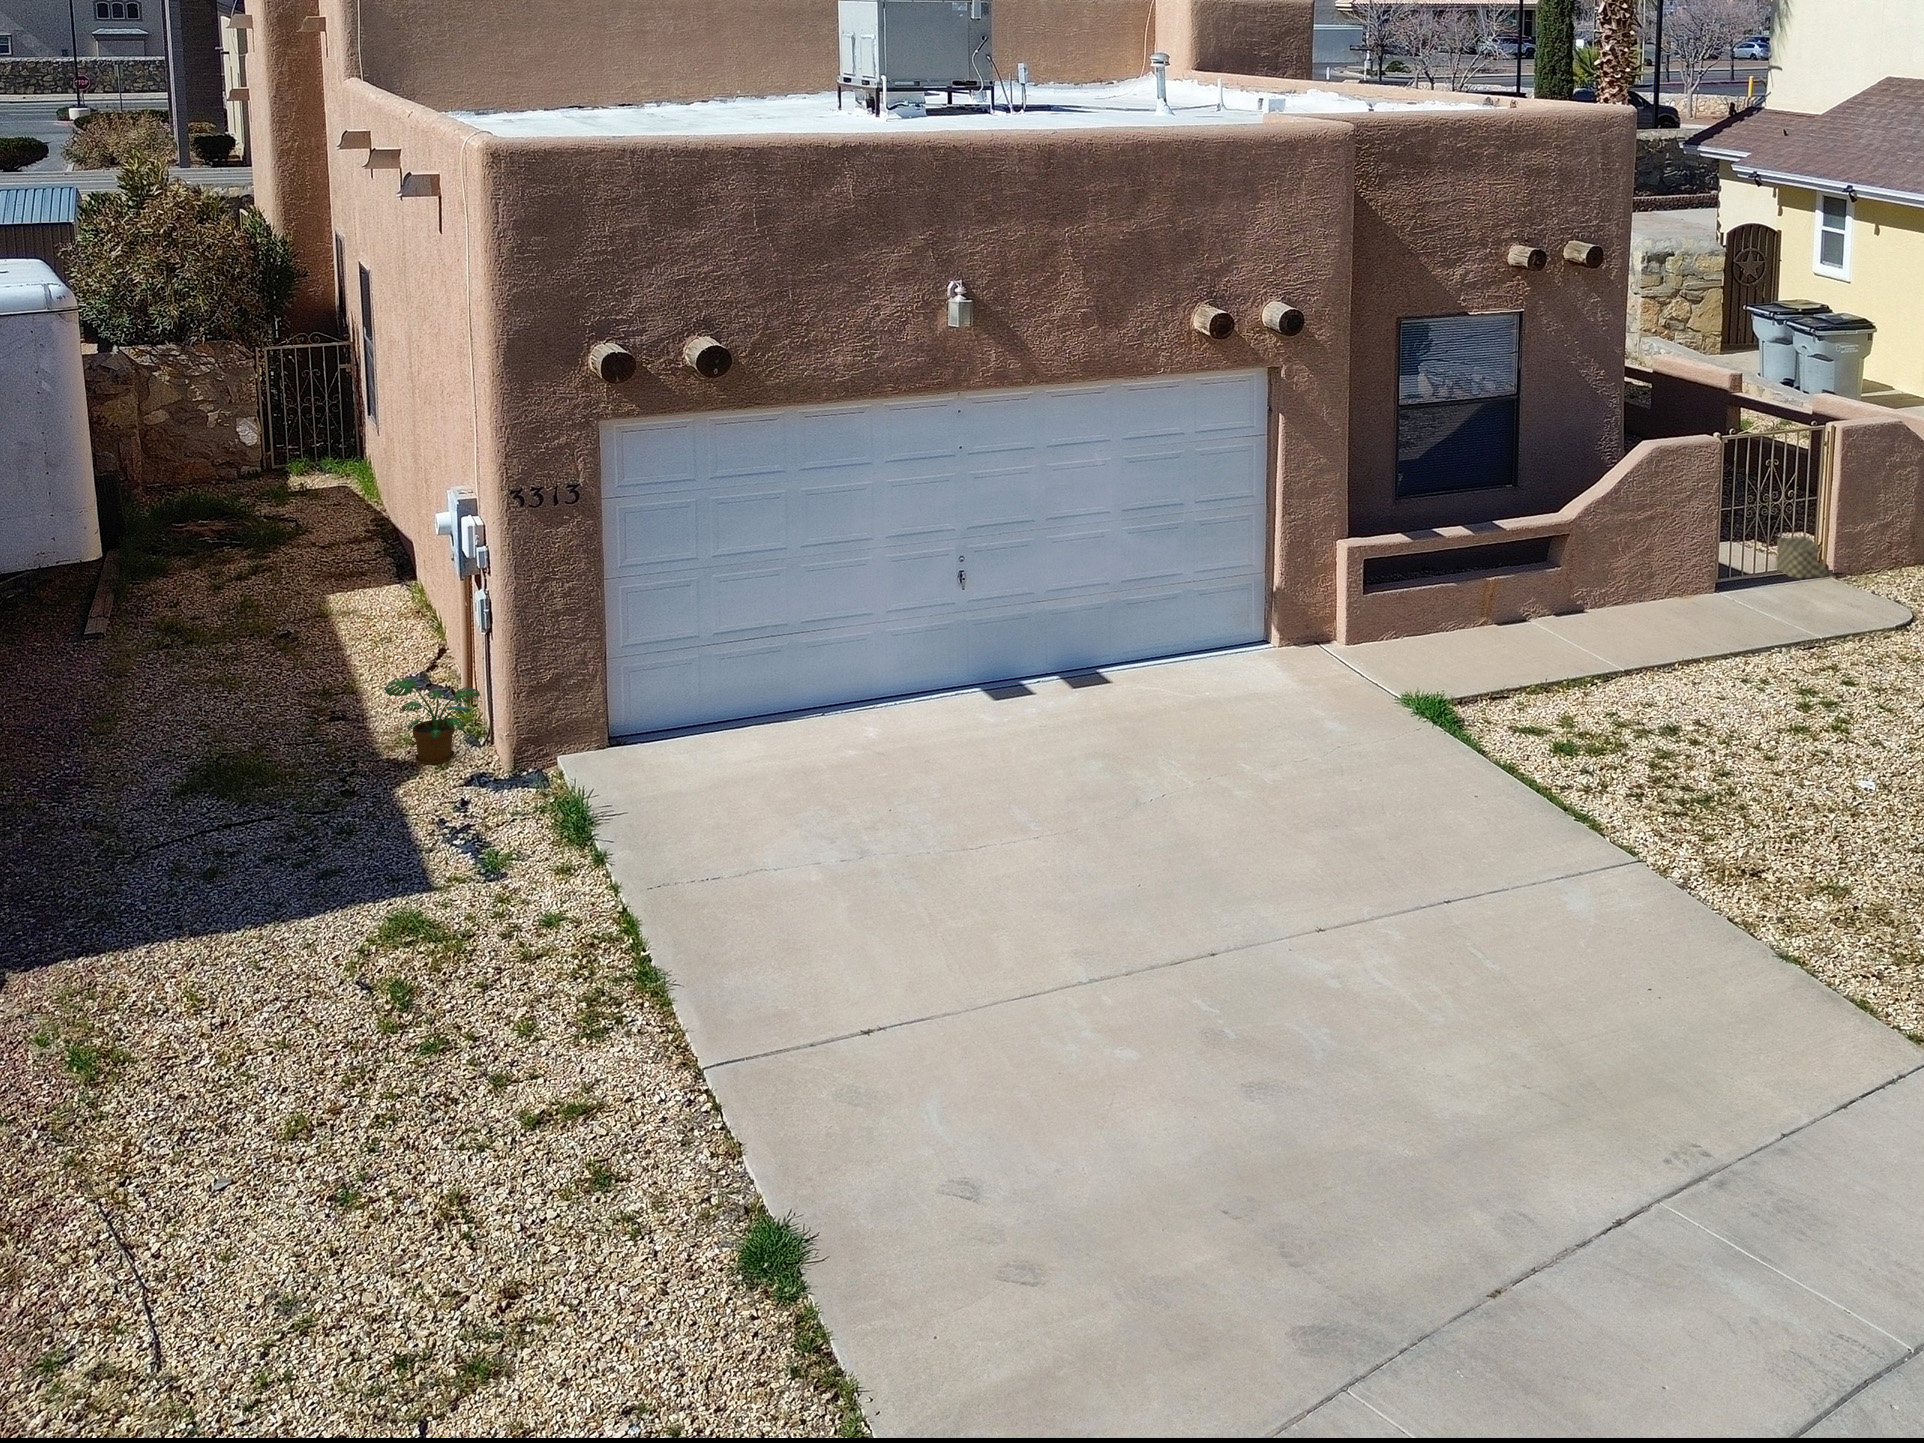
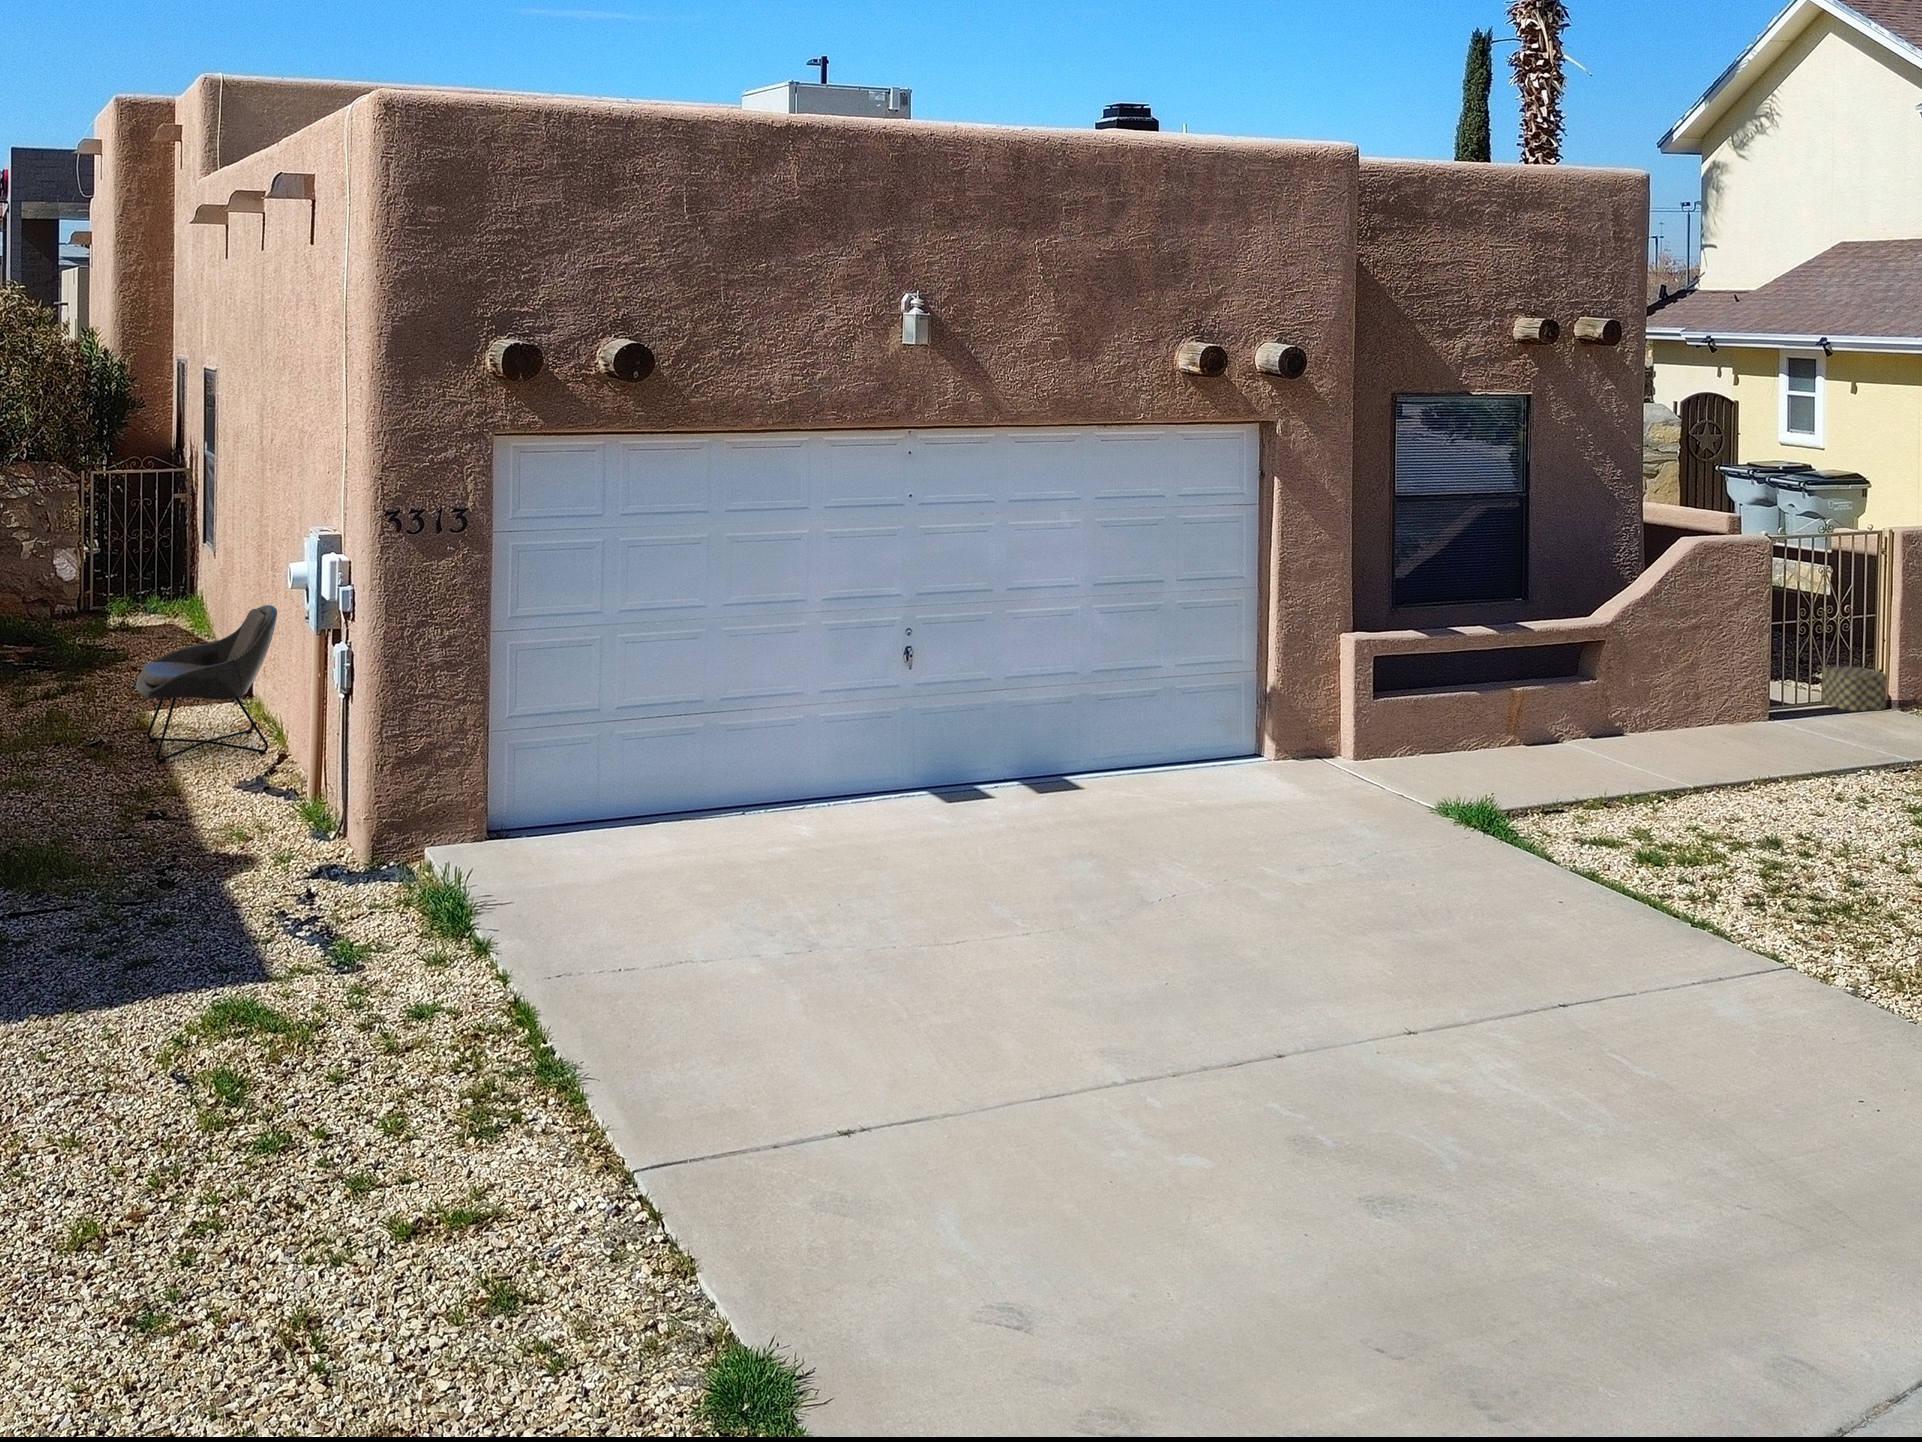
lounge chair: none [304,520,421,661] -> present [136,605,277,763]
potted plant: present [384,678,480,764] -> none [225,753,343,856]

